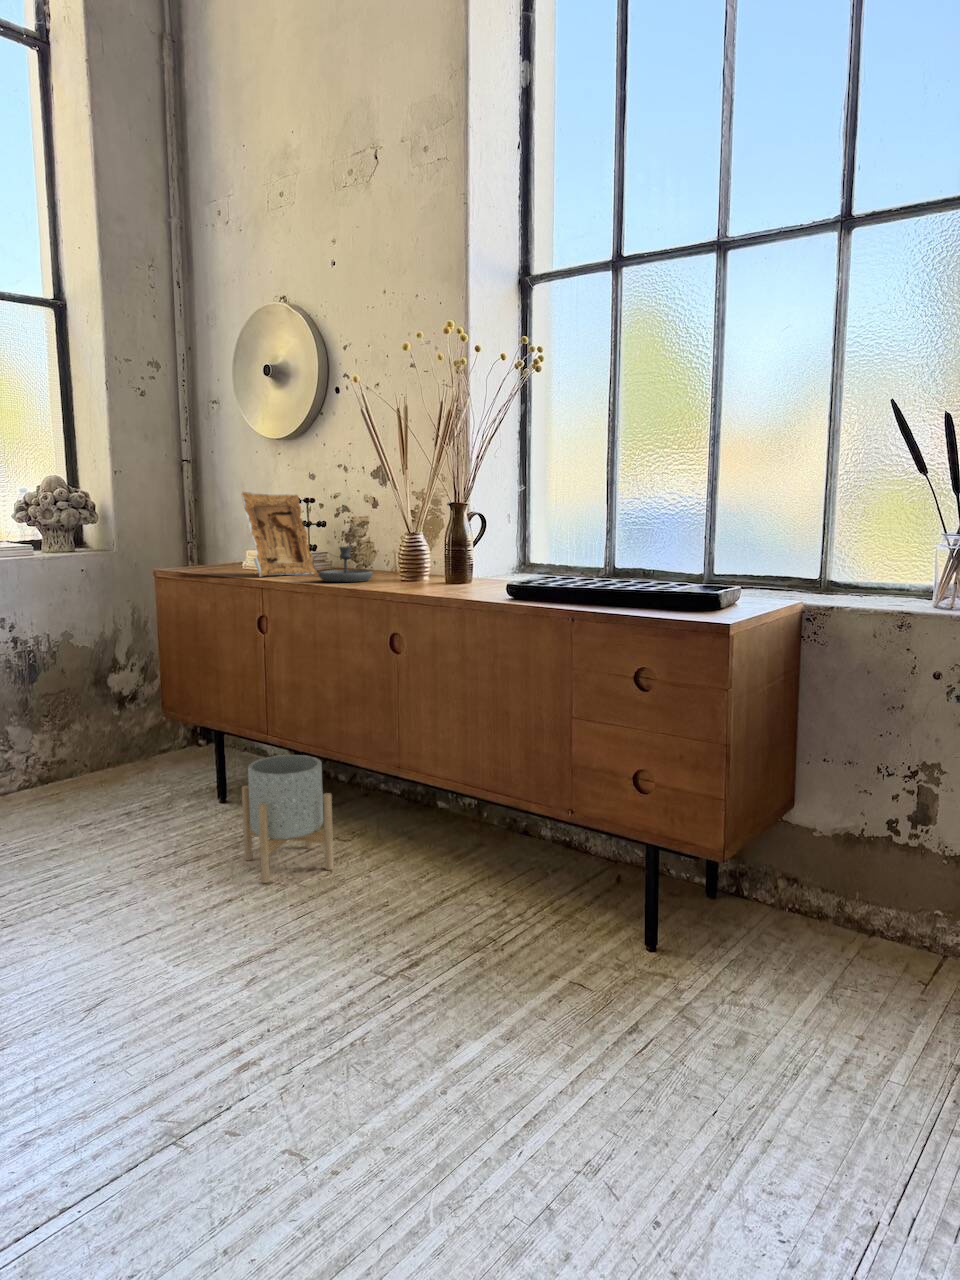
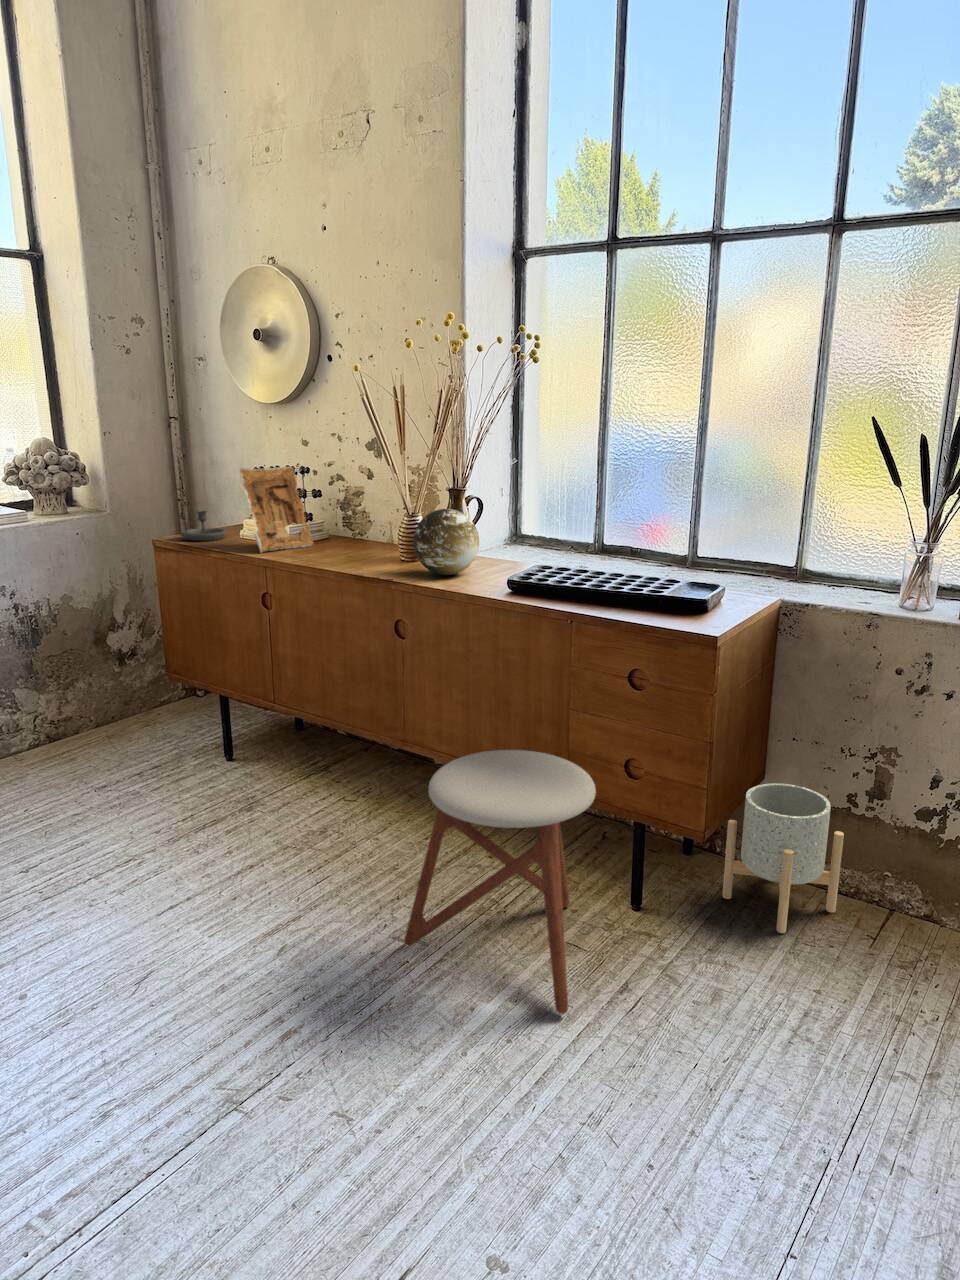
decorative orb: none [412,517,481,586] -> present [413,509,479,575]
candlestick: present [310,547,373,582] -> present [180,511,226,541]
planter: present [242,755,334,883] -> present [723,783,844,933]
stool: none [387,761,599,1052] -> present [404,750,596,1014]

